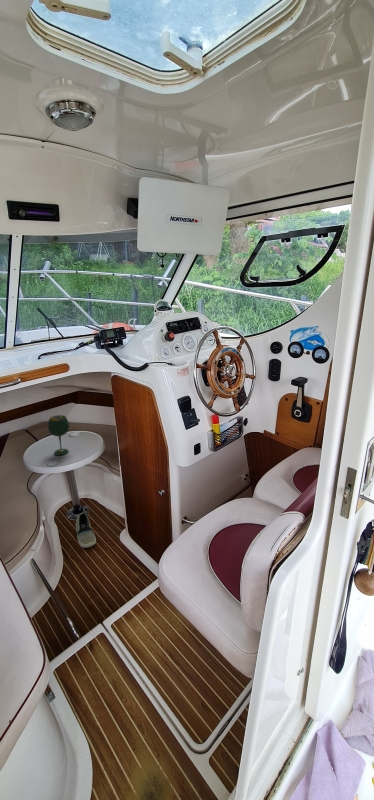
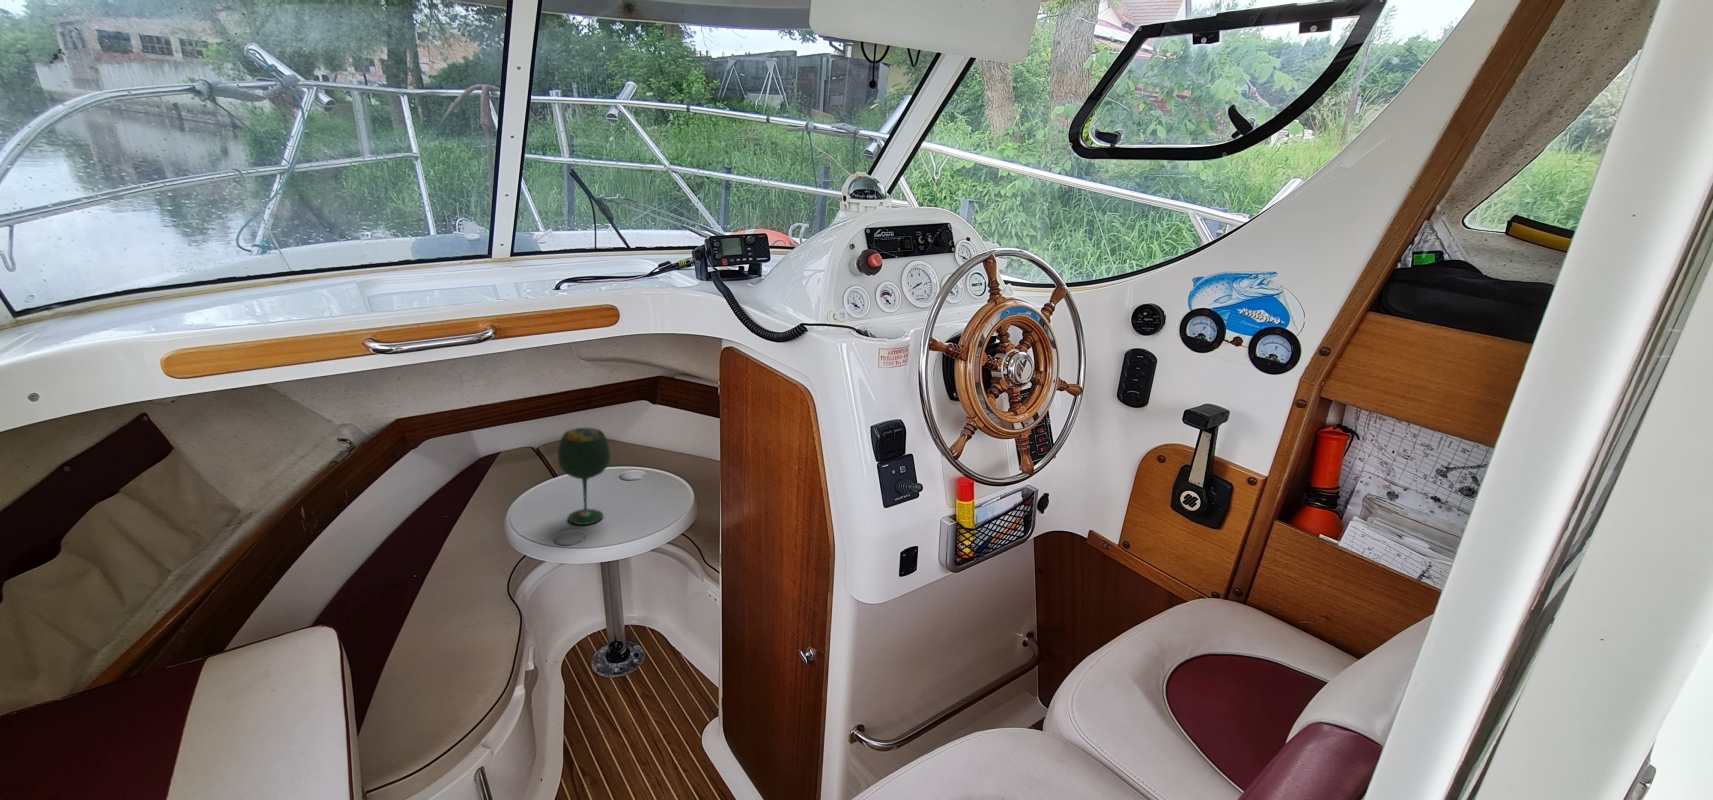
shoe: present [76,513,96,548] -> none [601,666,643,757]

